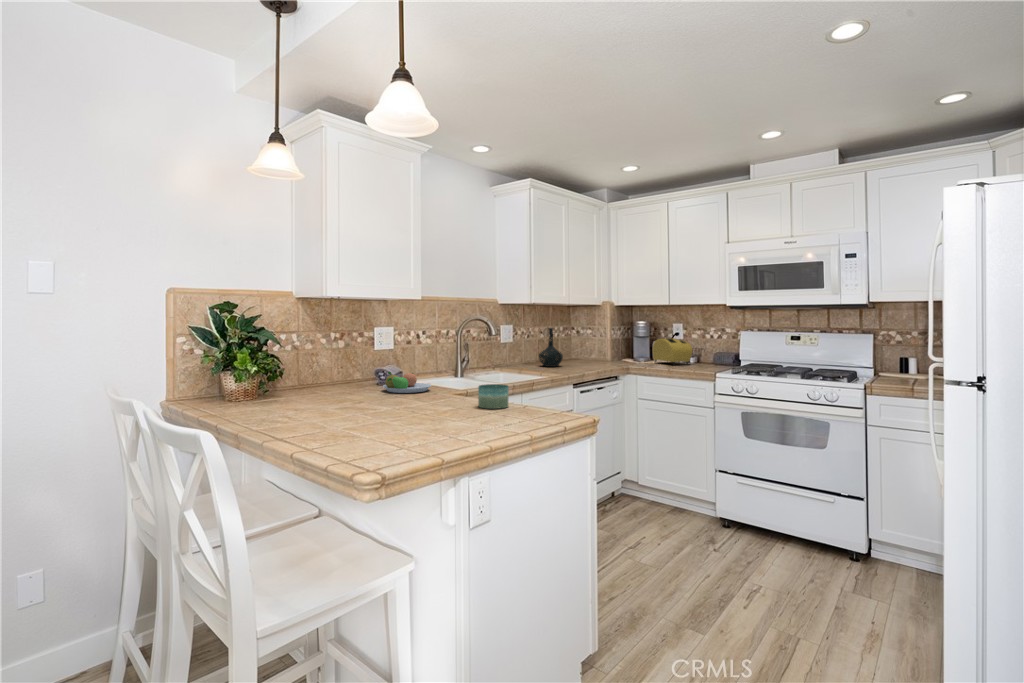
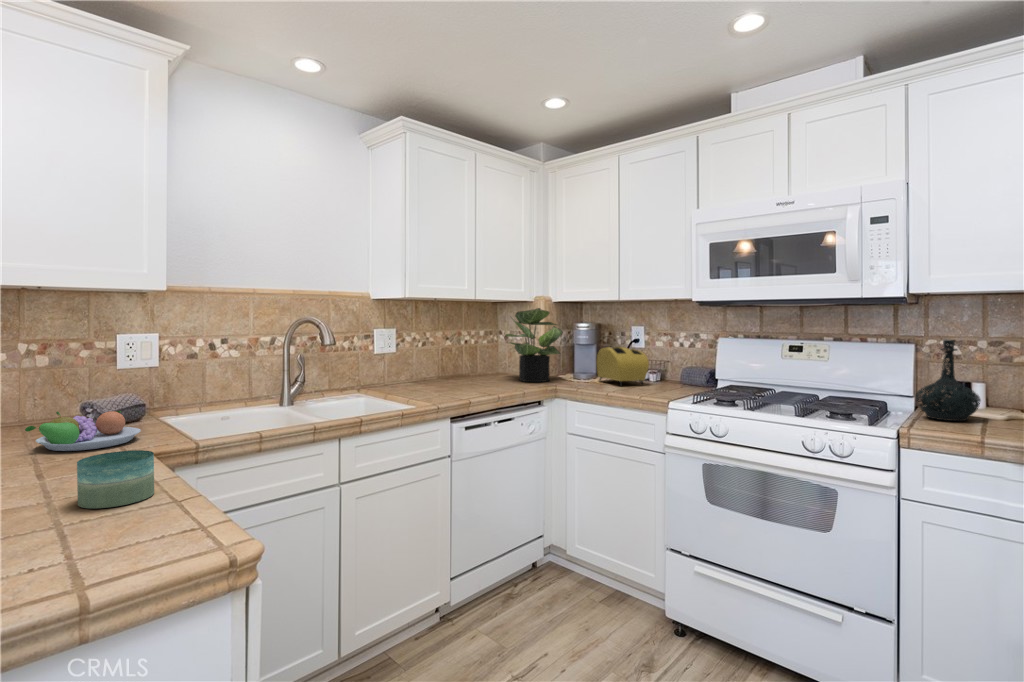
potted plant: none [583,311,628,364] -> present [506,308,563,382]
bottle: present [539,328,563,367] -> present [916,340,981,421]

